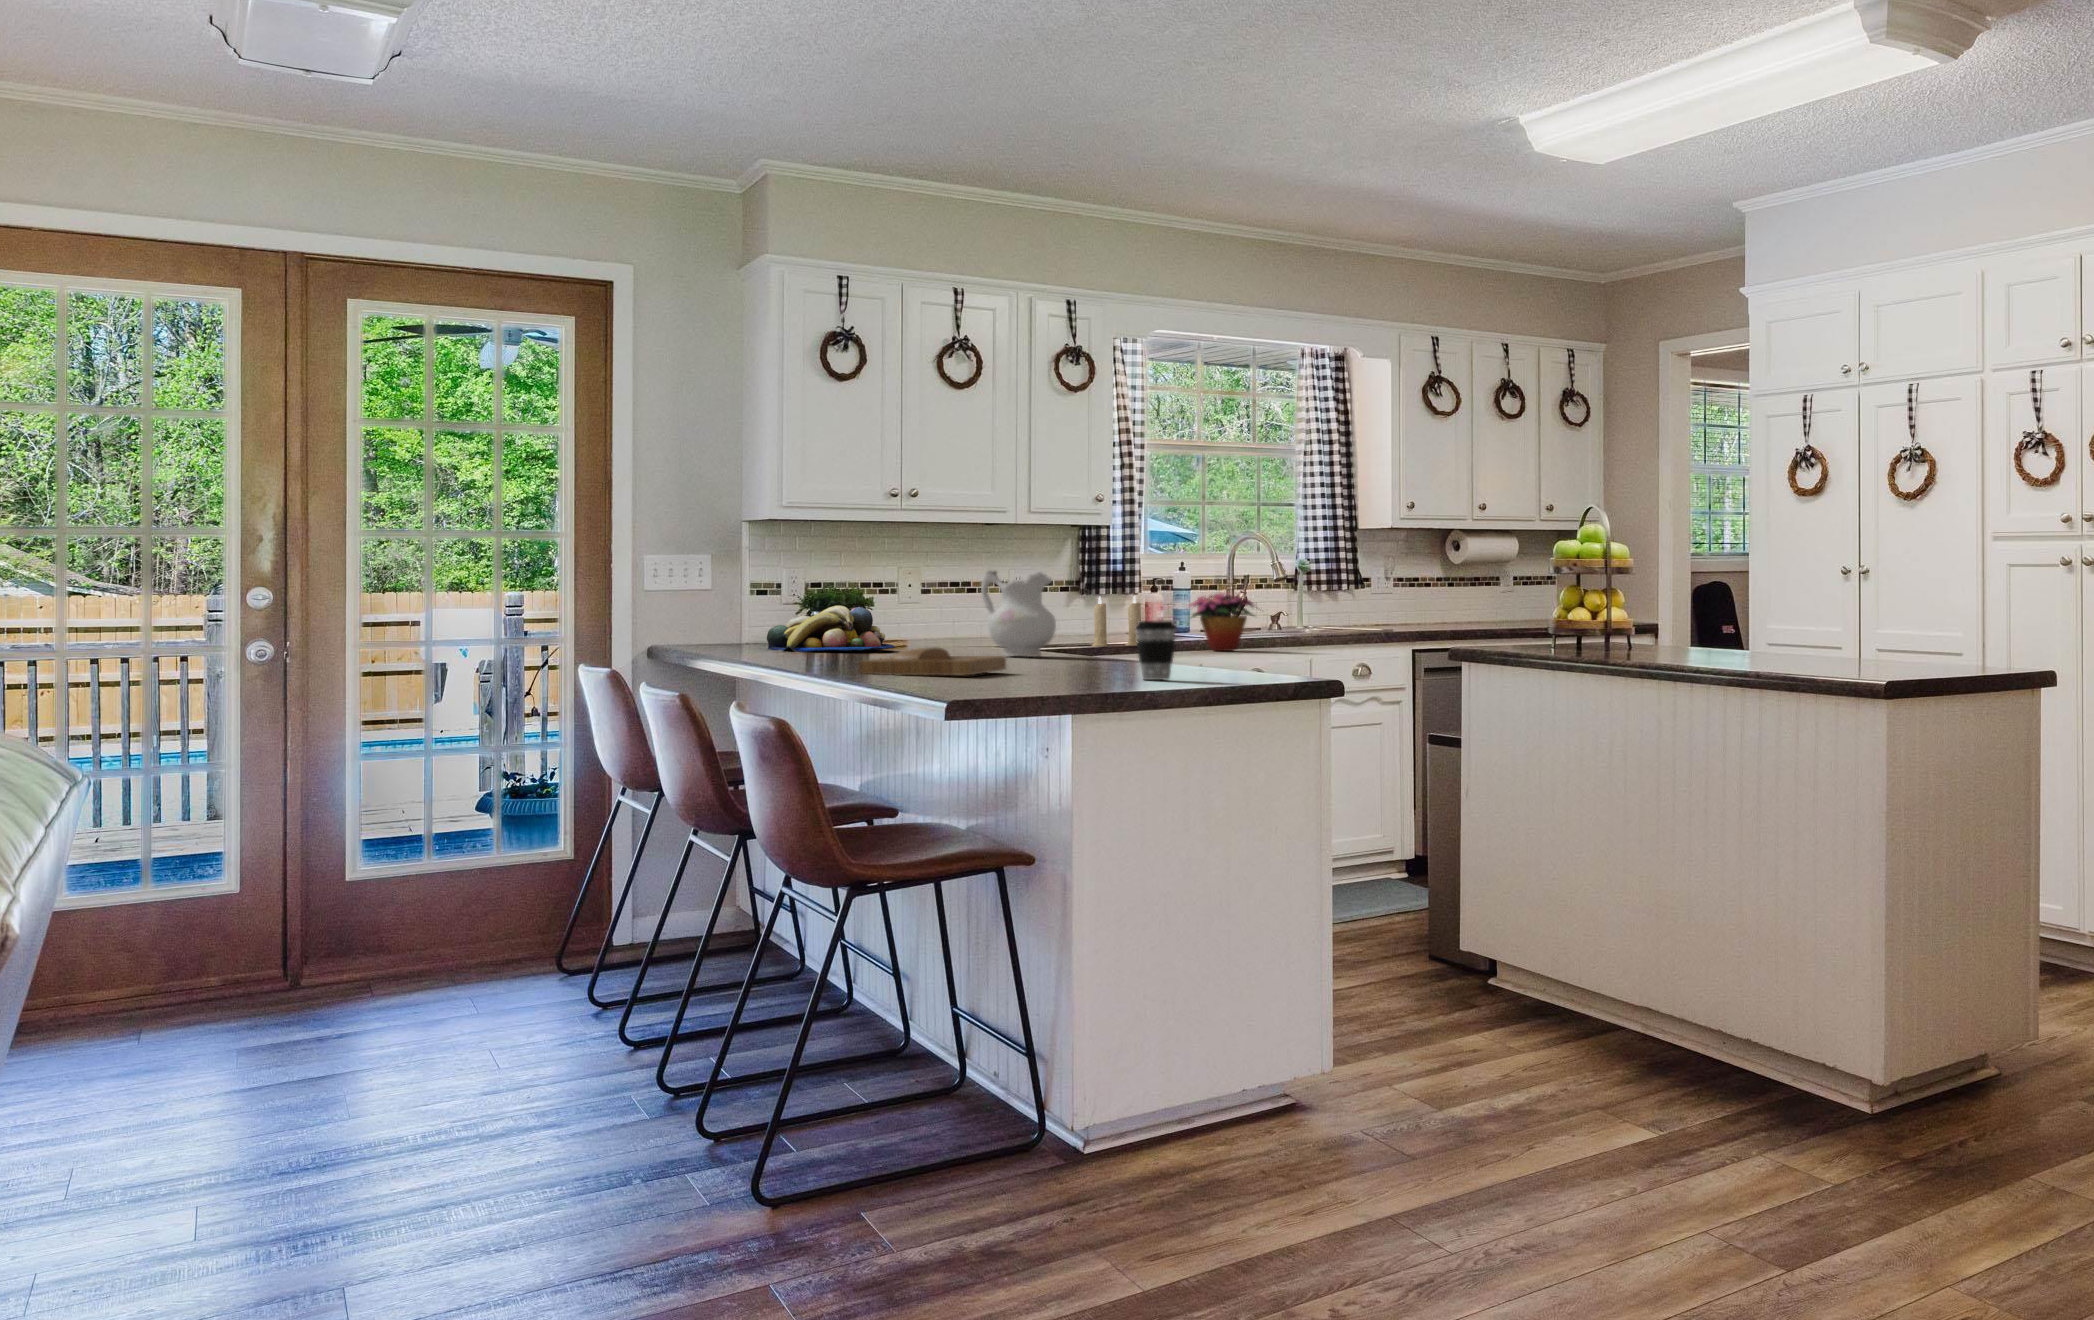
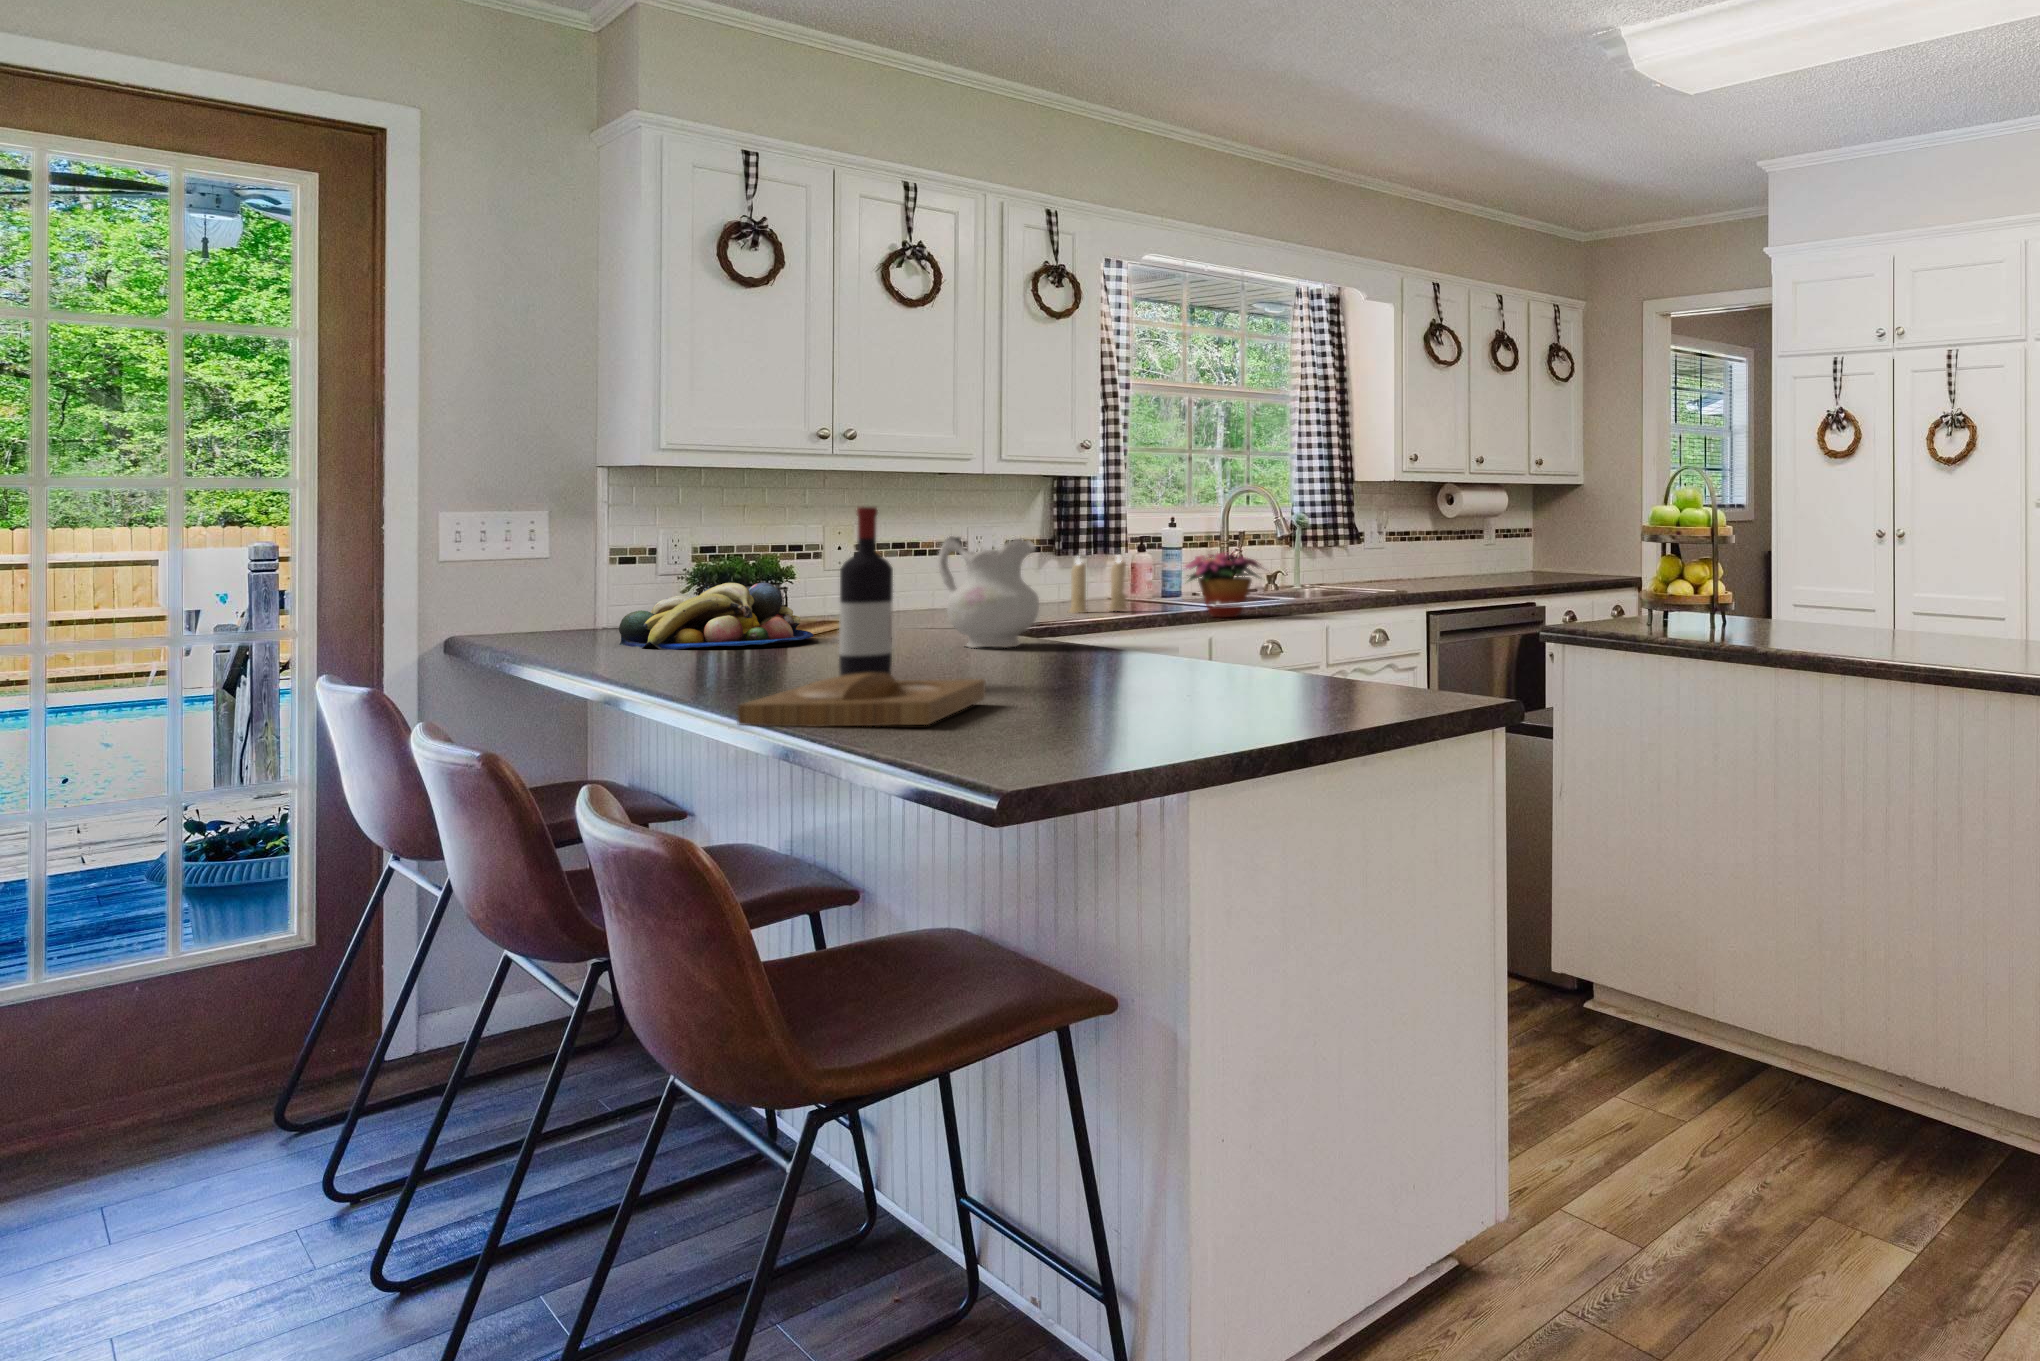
wine bottle: none [913,541,948,666] -> present [839,507,893,676]
coffee cup: present [1135,621,1176,680] -> none [1187,626,1248,715]

